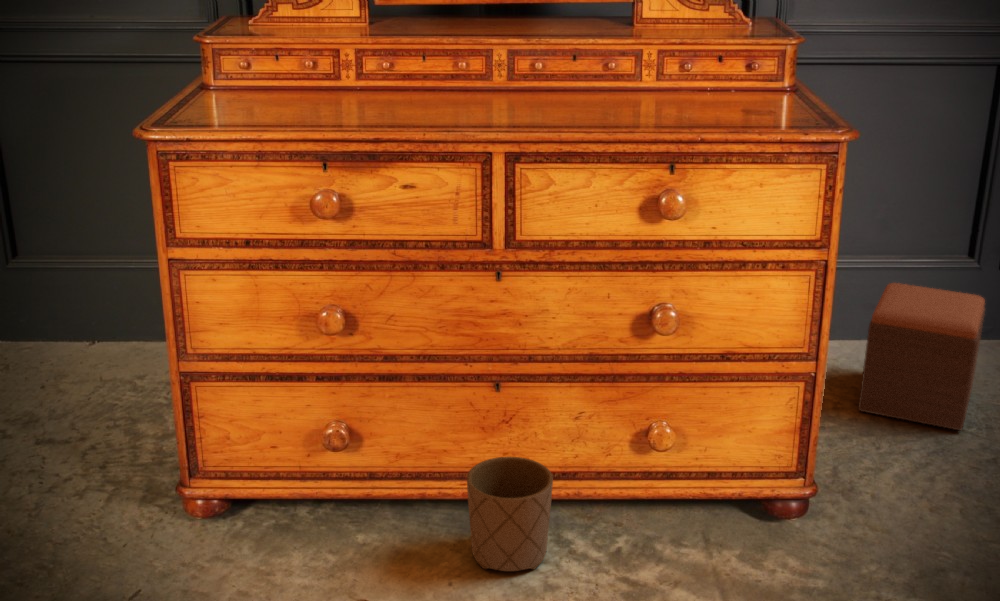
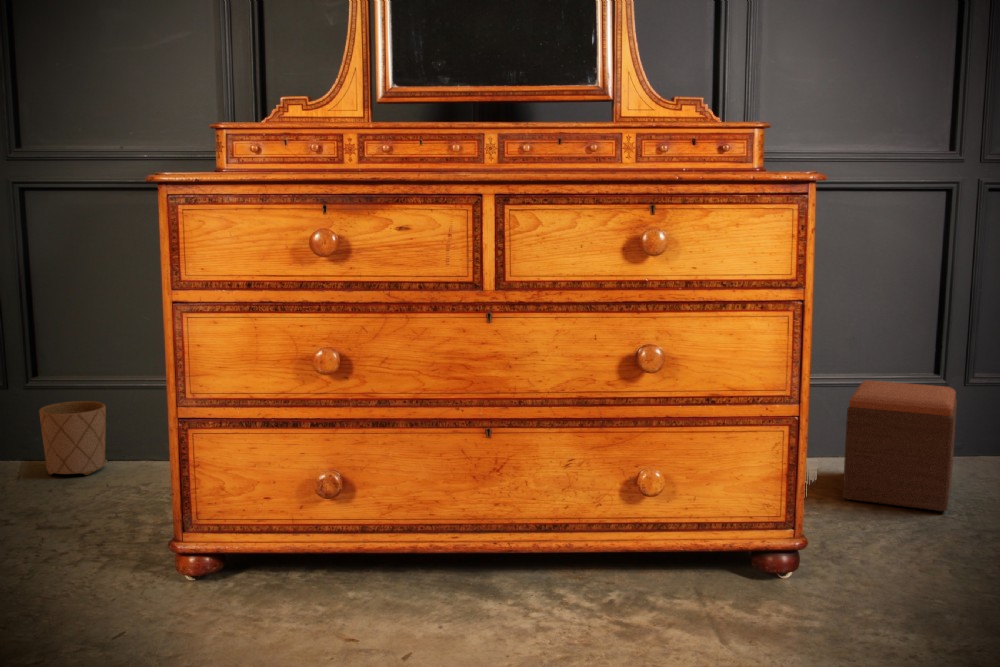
planter: present [467,457,553,571] -> present [39,401,106,475]

